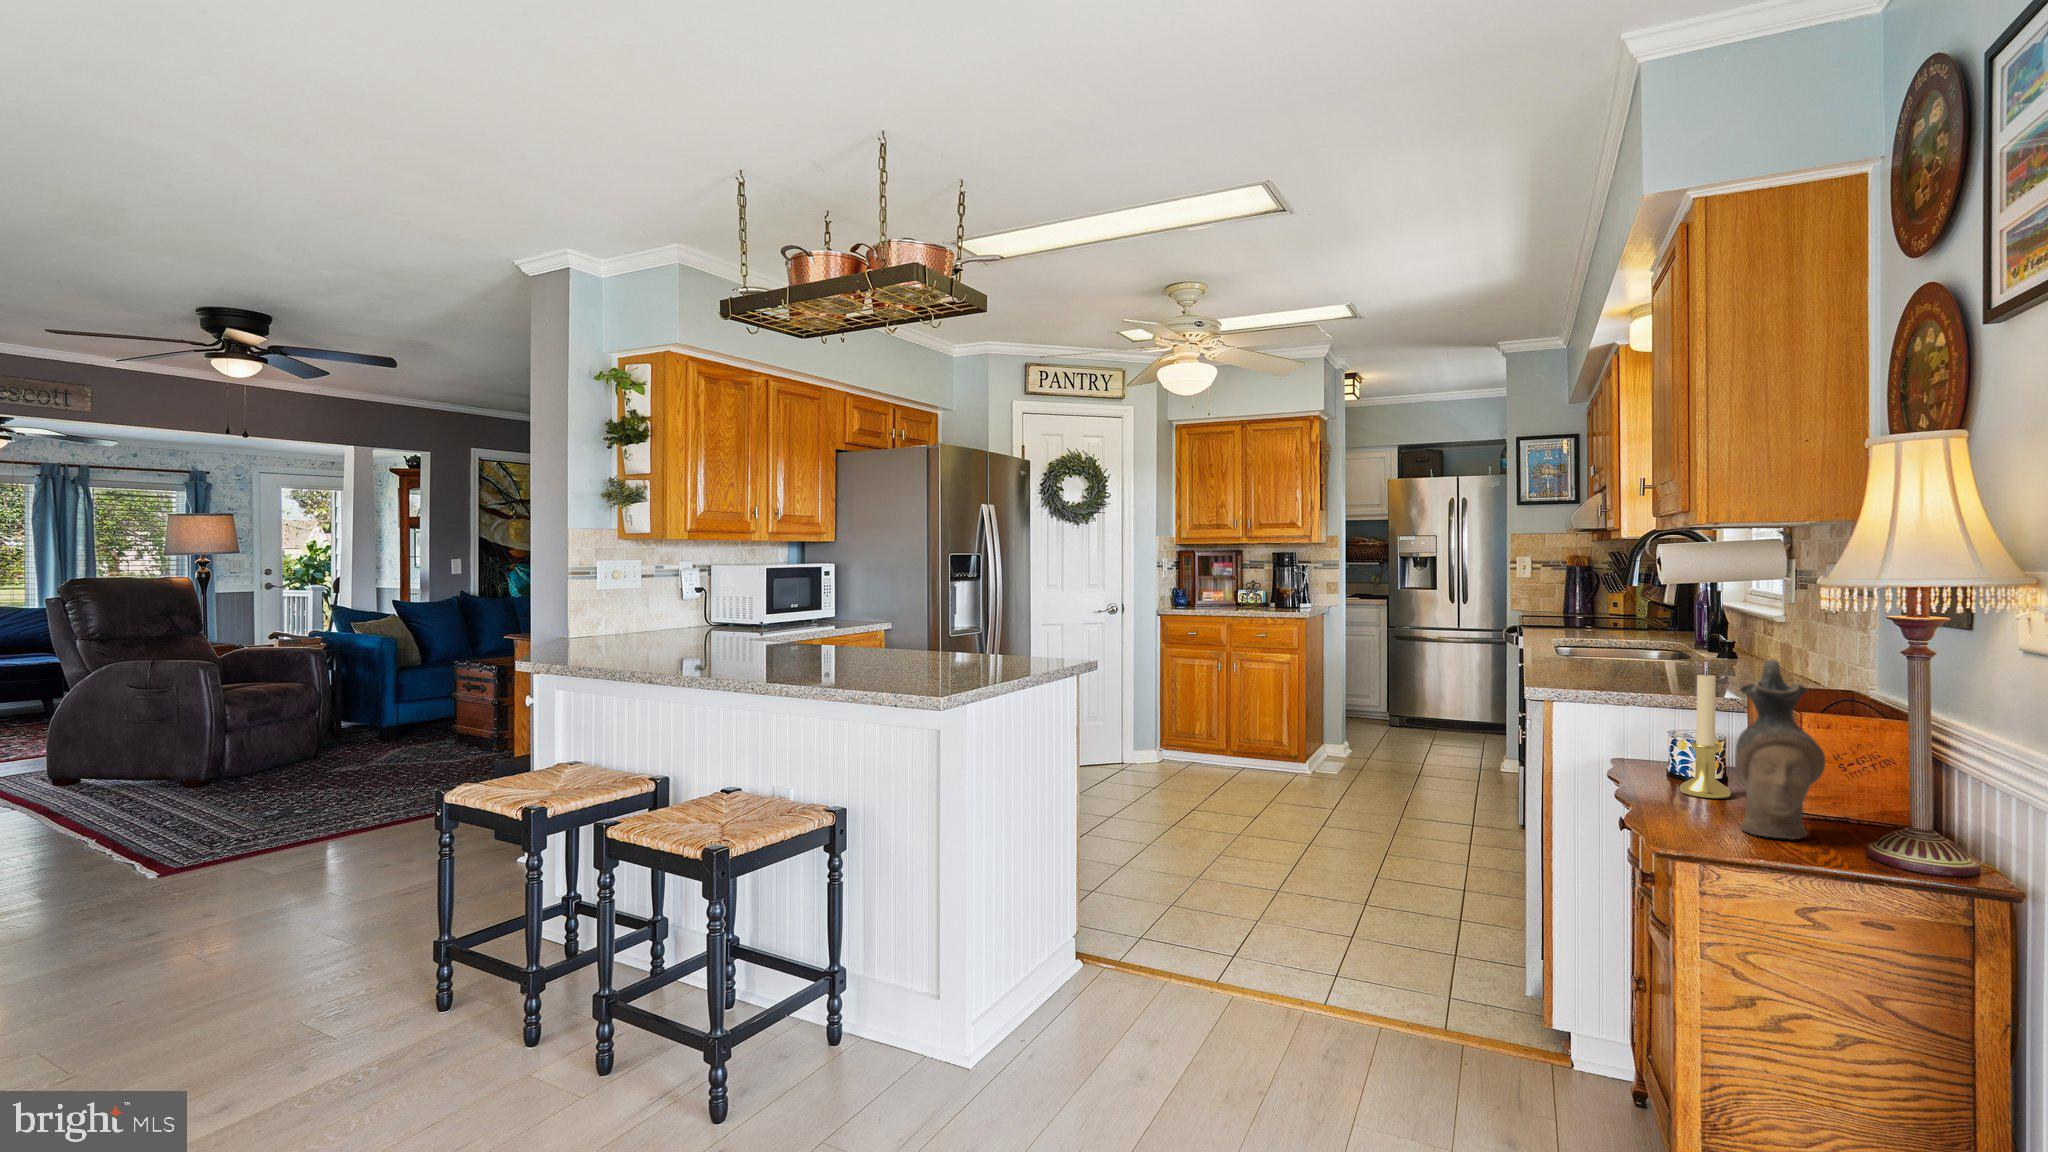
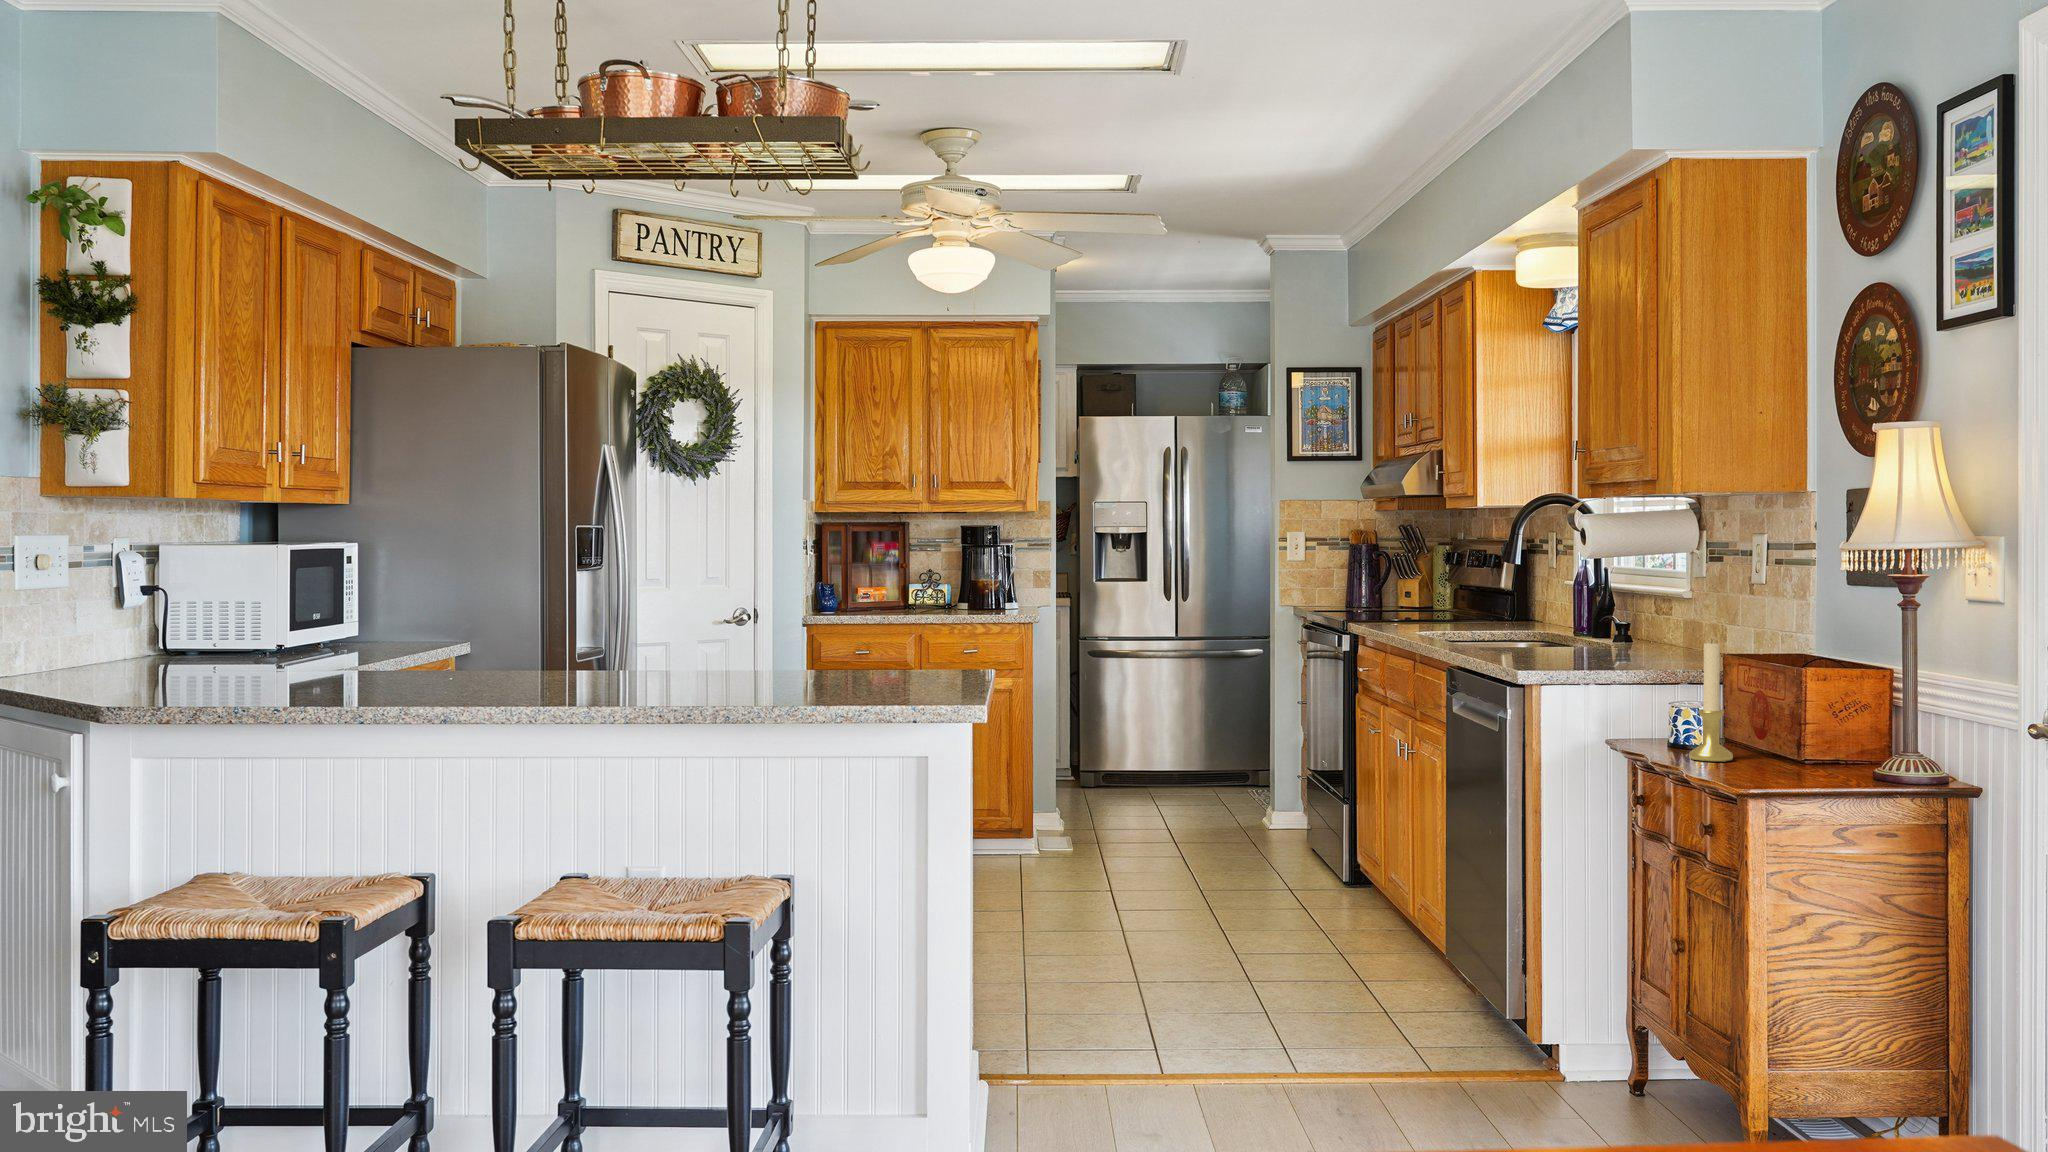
ceramic pitcher: present [1735,660,1826,839] -> none [1766,621,1838,779]

